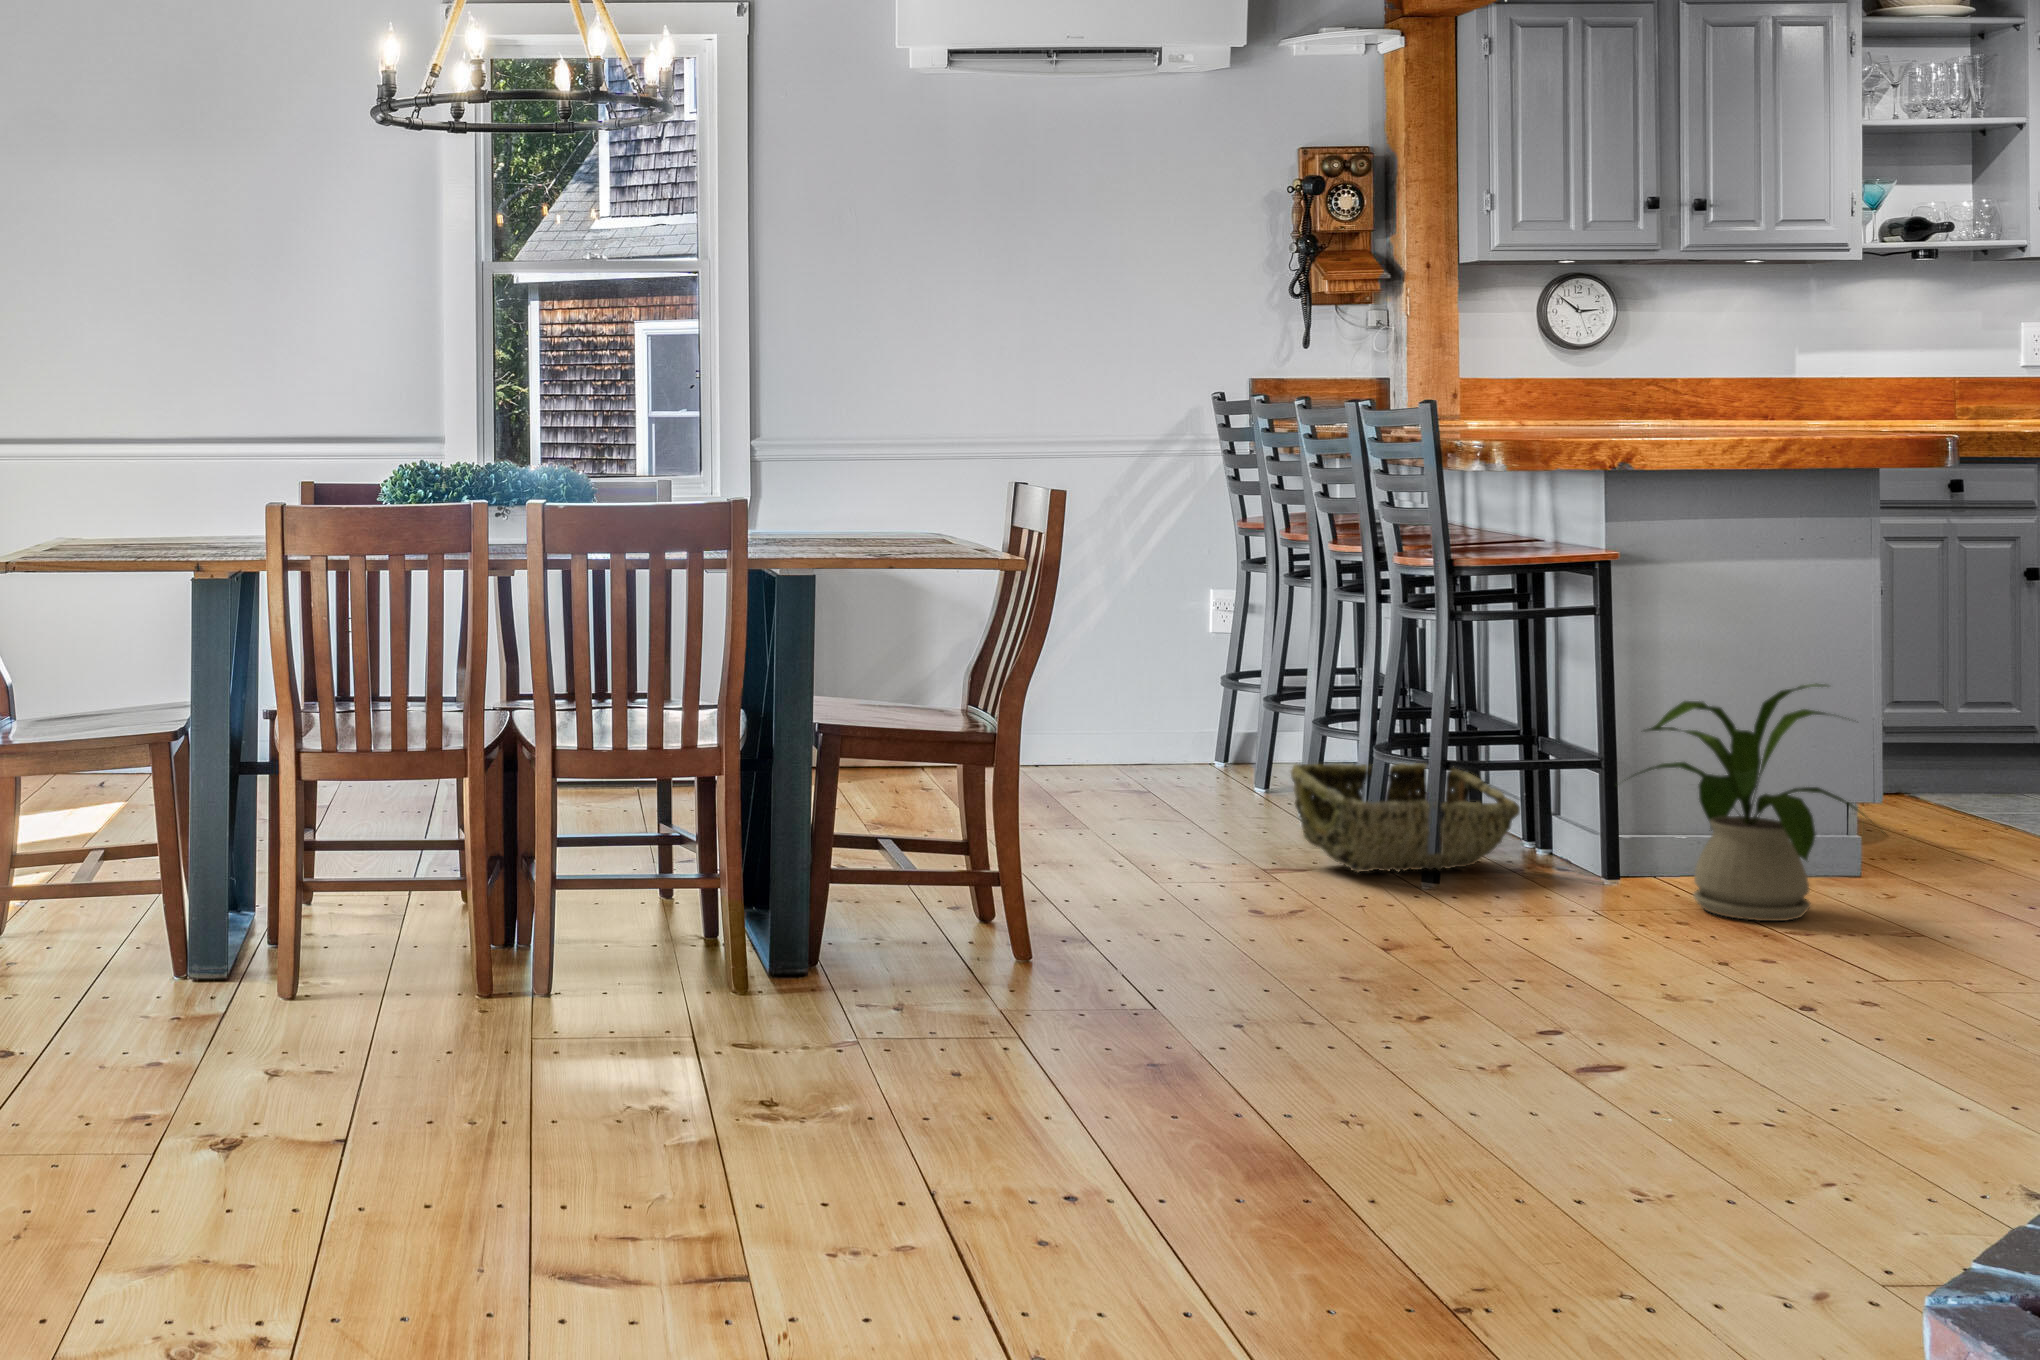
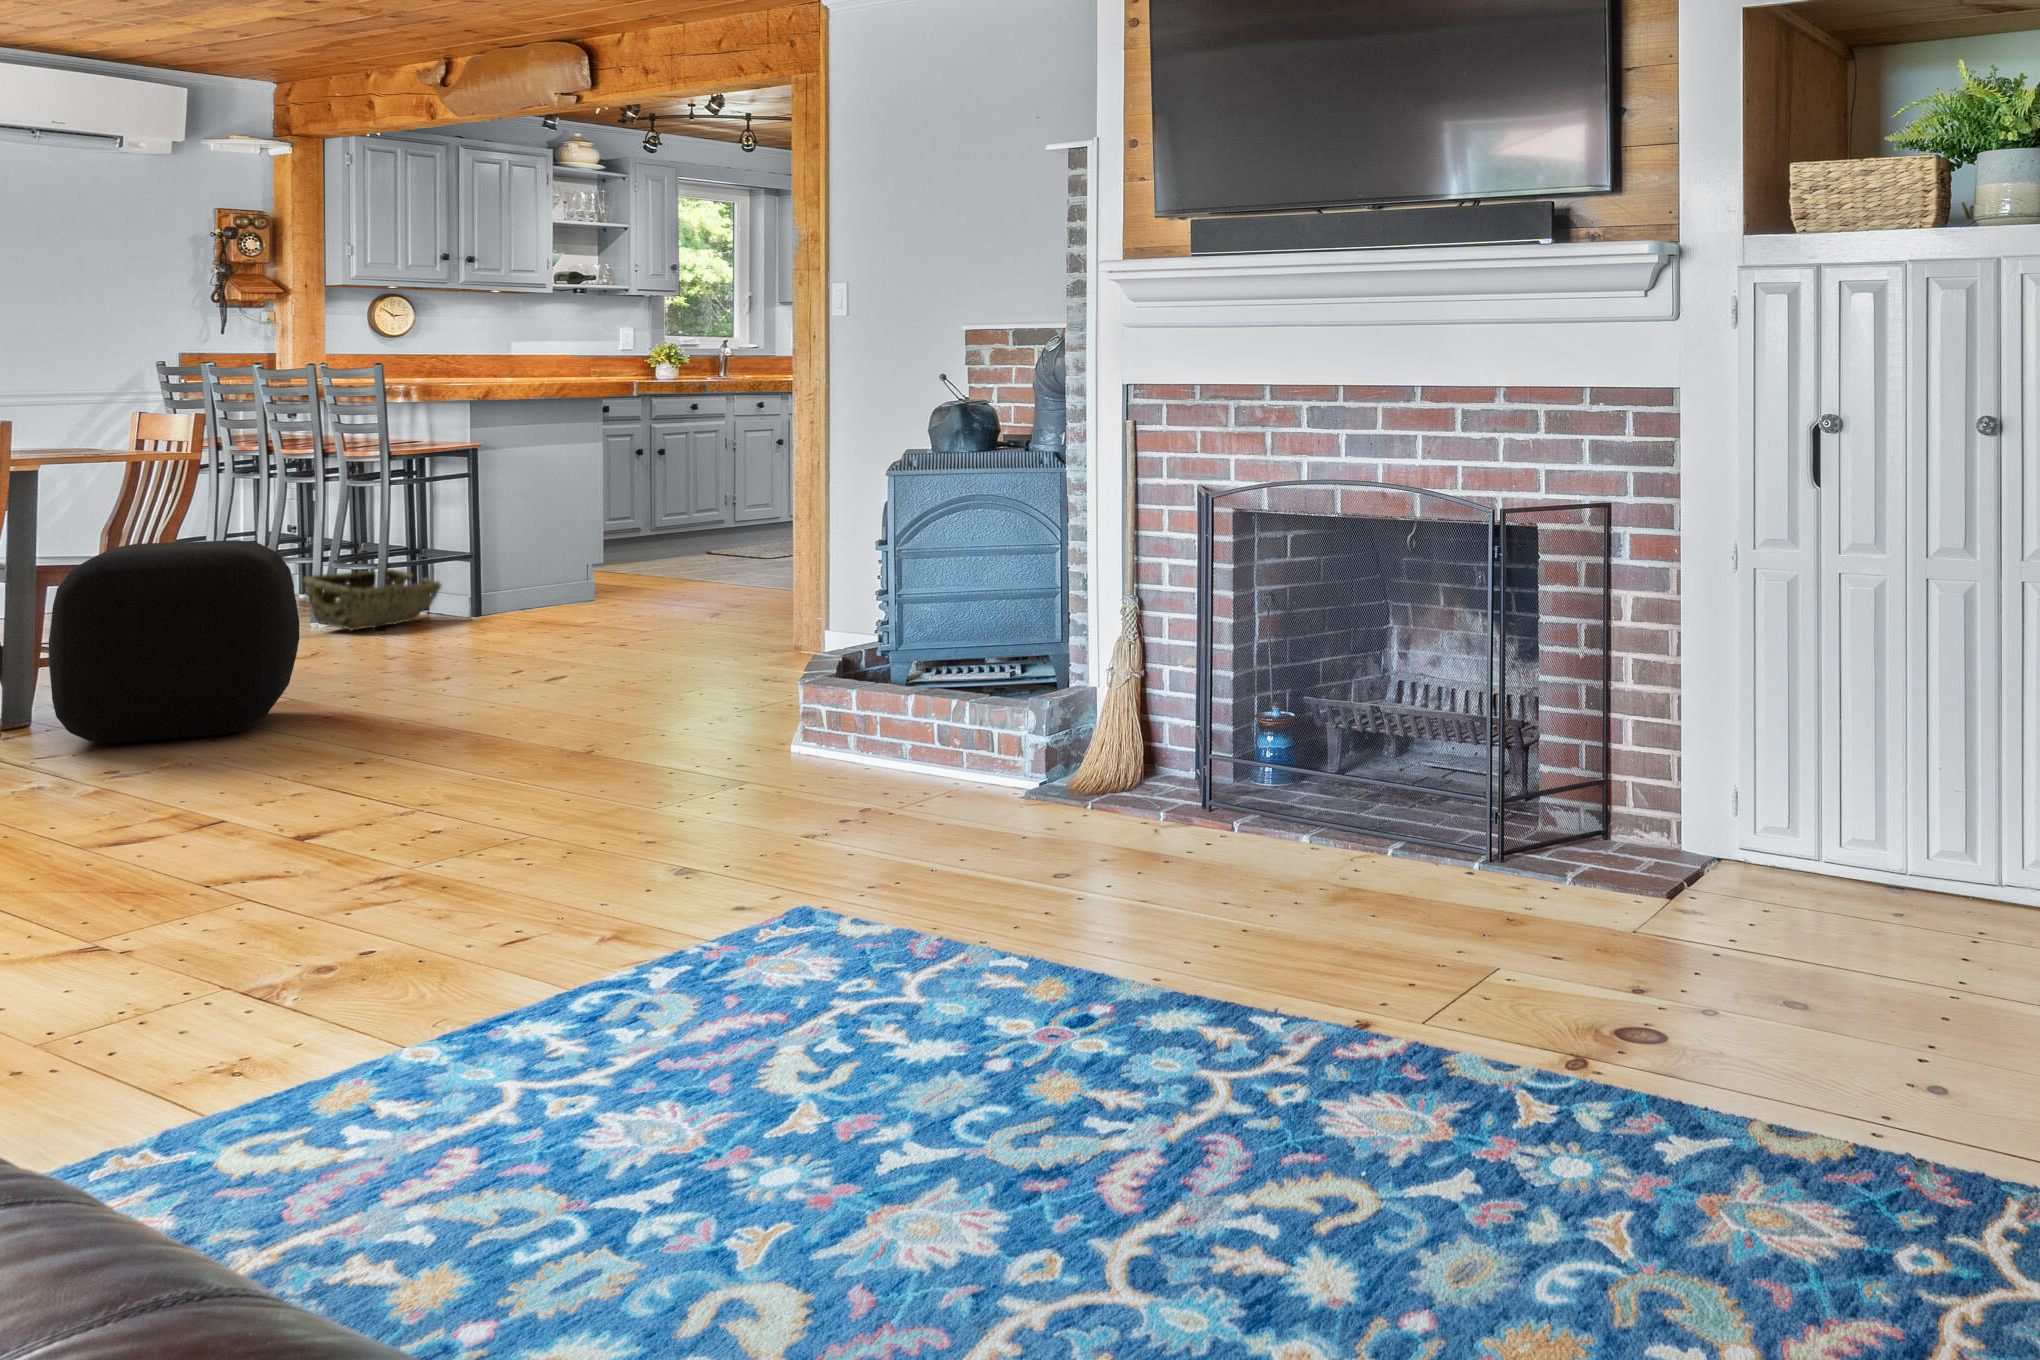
house plant: present [1624,684,1883,921] -> none [498,501,639,620]
ottoman: none [677,722,1054,1093] -> present [49,540,299,743]

